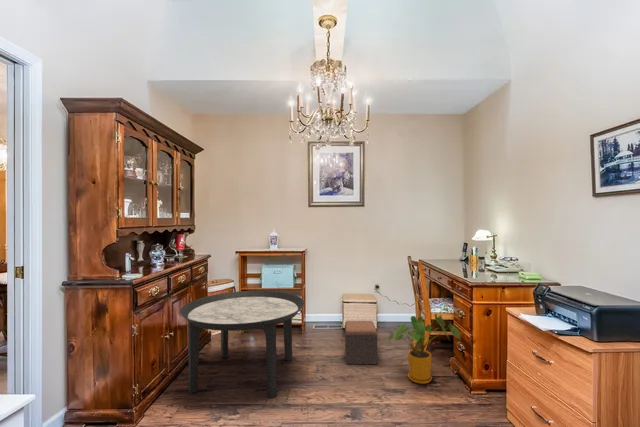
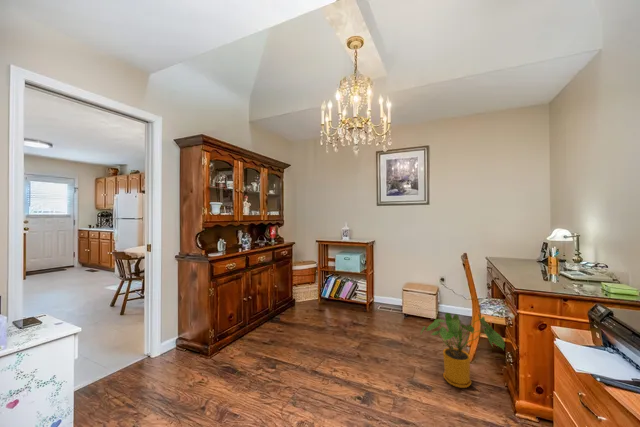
round table: present [180,291,305,398] -> none [252,272,348,362]
footstool: present [345,321,378,364] -> none [387,307,421,354]

